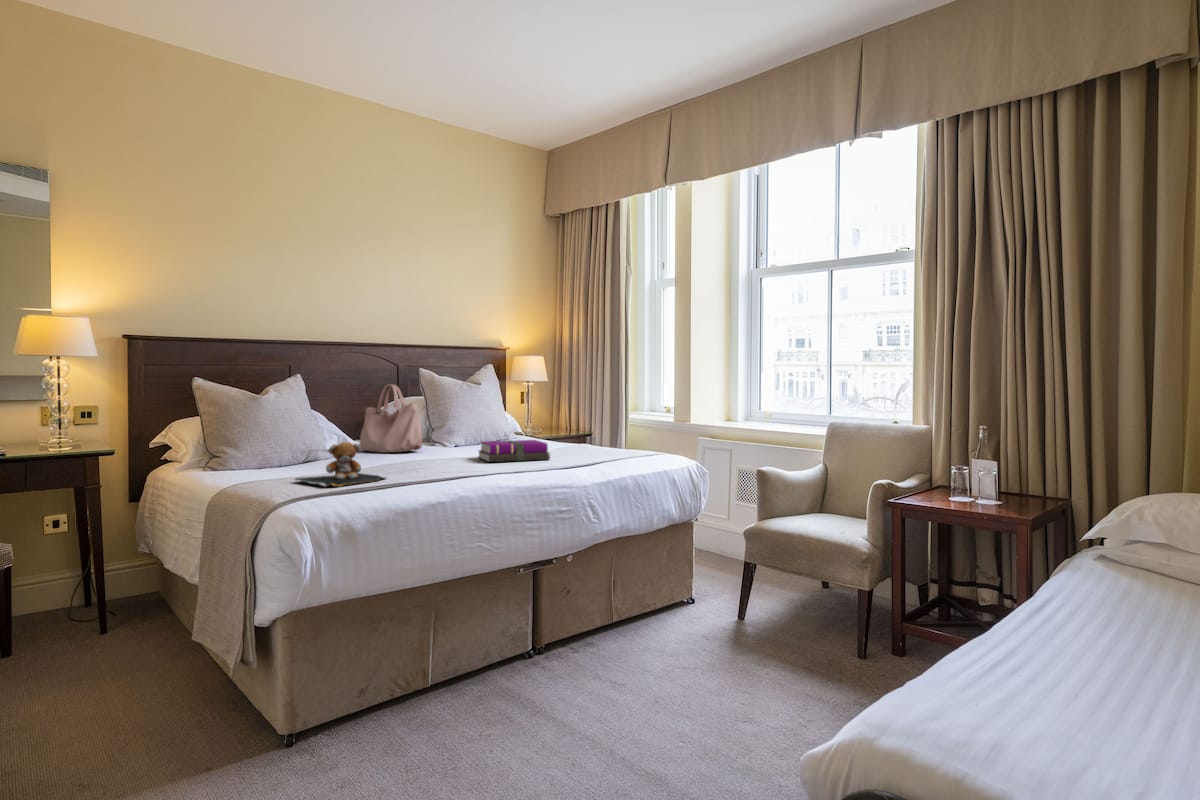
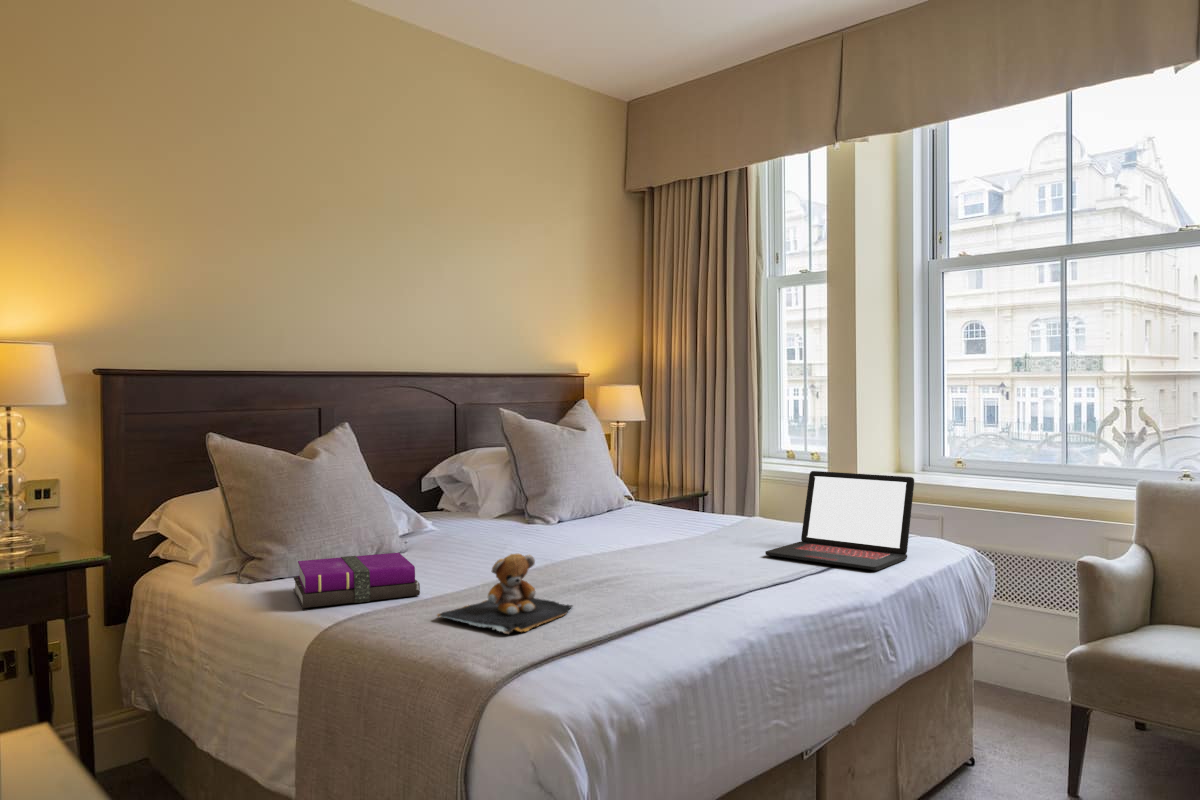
handbag: present [359,384,422,453] -> none [438,438,535,539]
laptop: none [558,406,659,466] -> present [765,471,914,570]
notebook: present [478,440,550,462] -> present [294,553,420,608]

